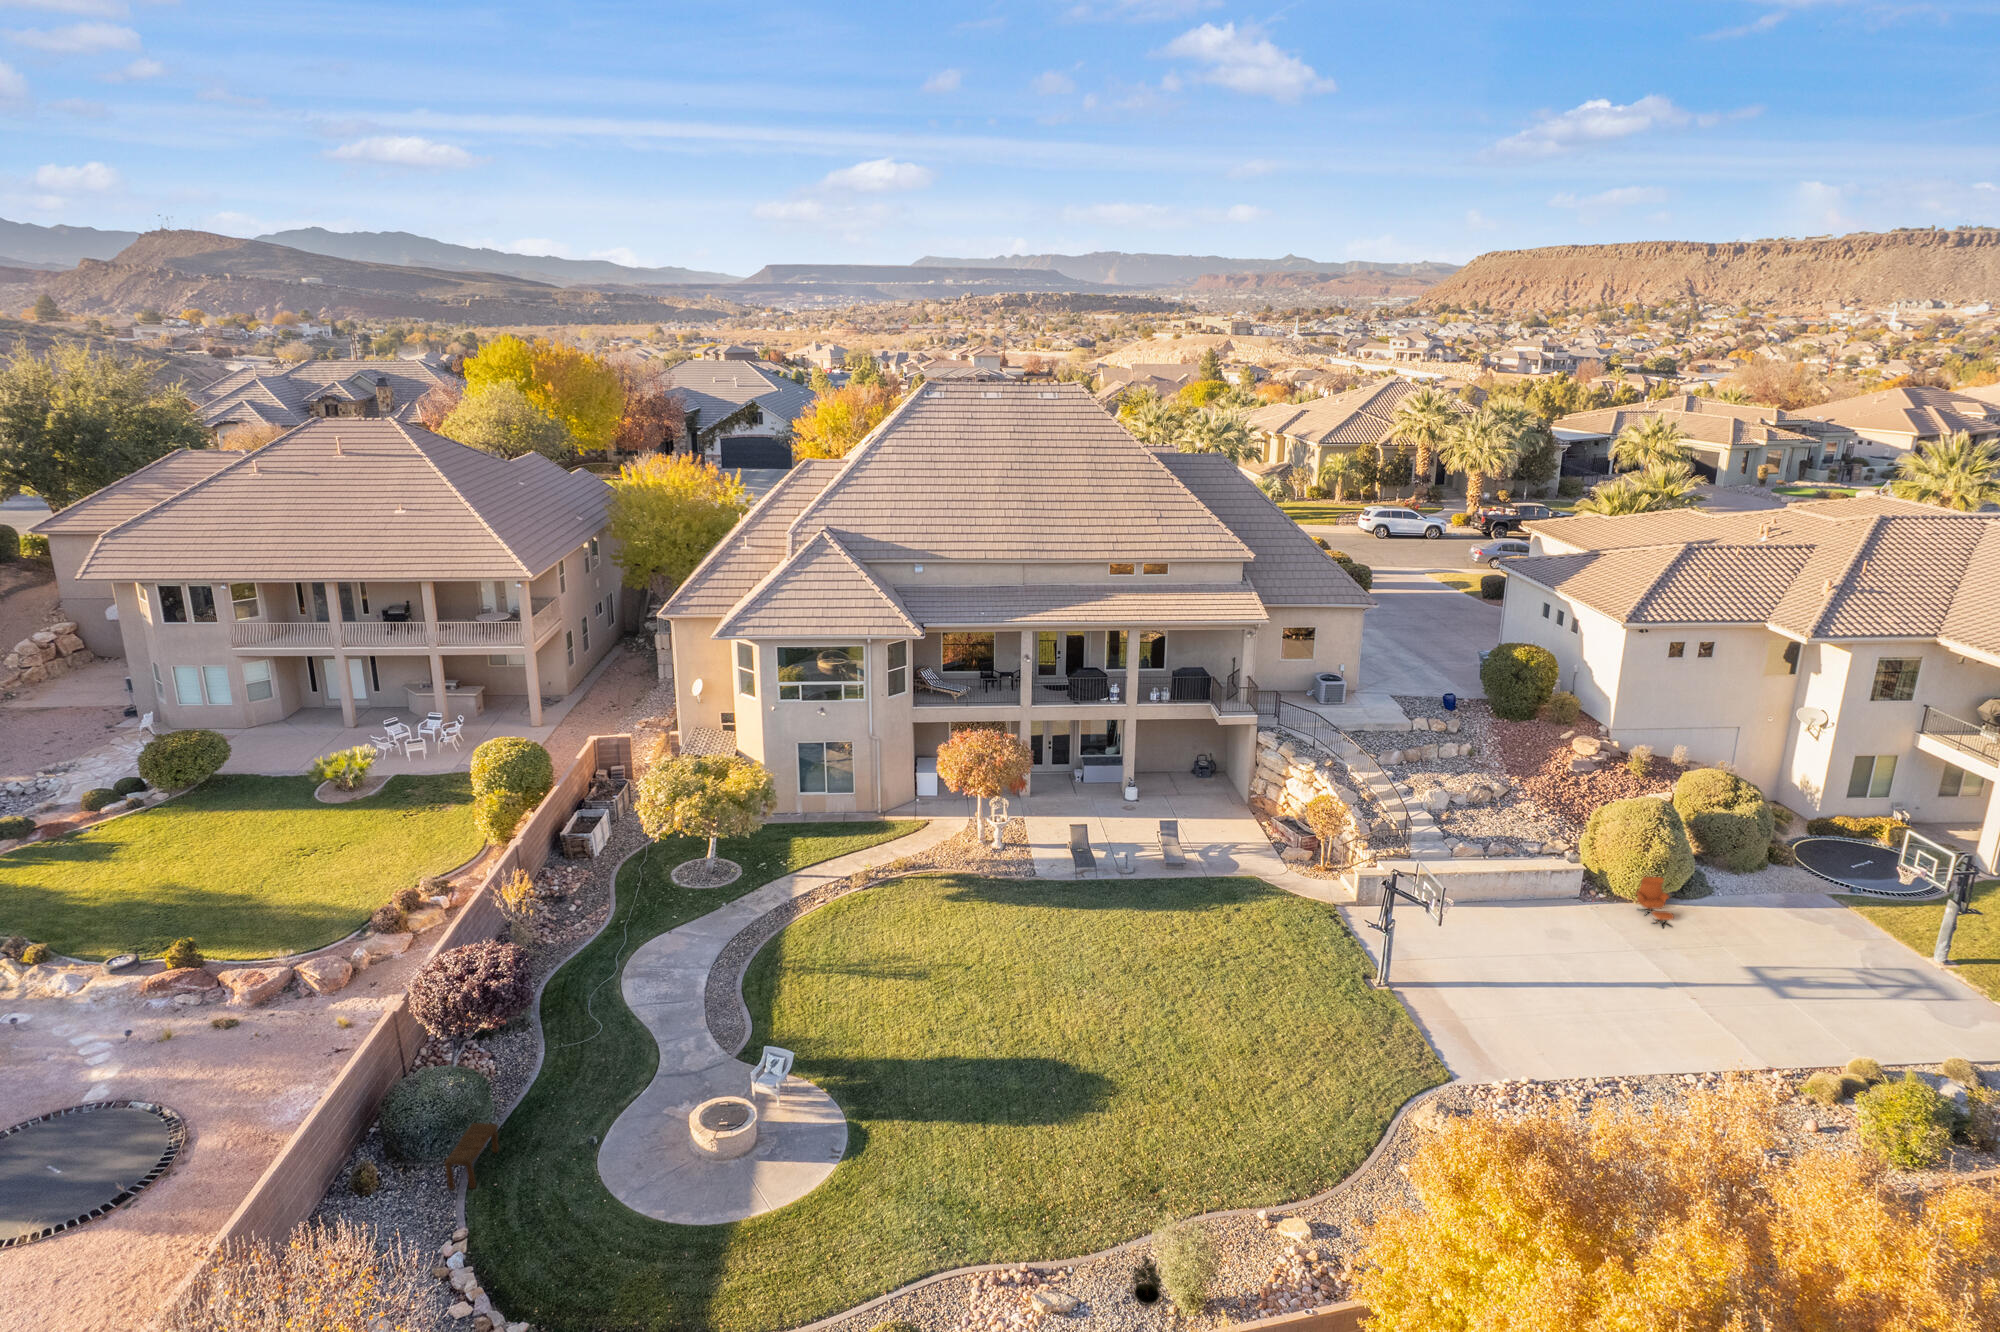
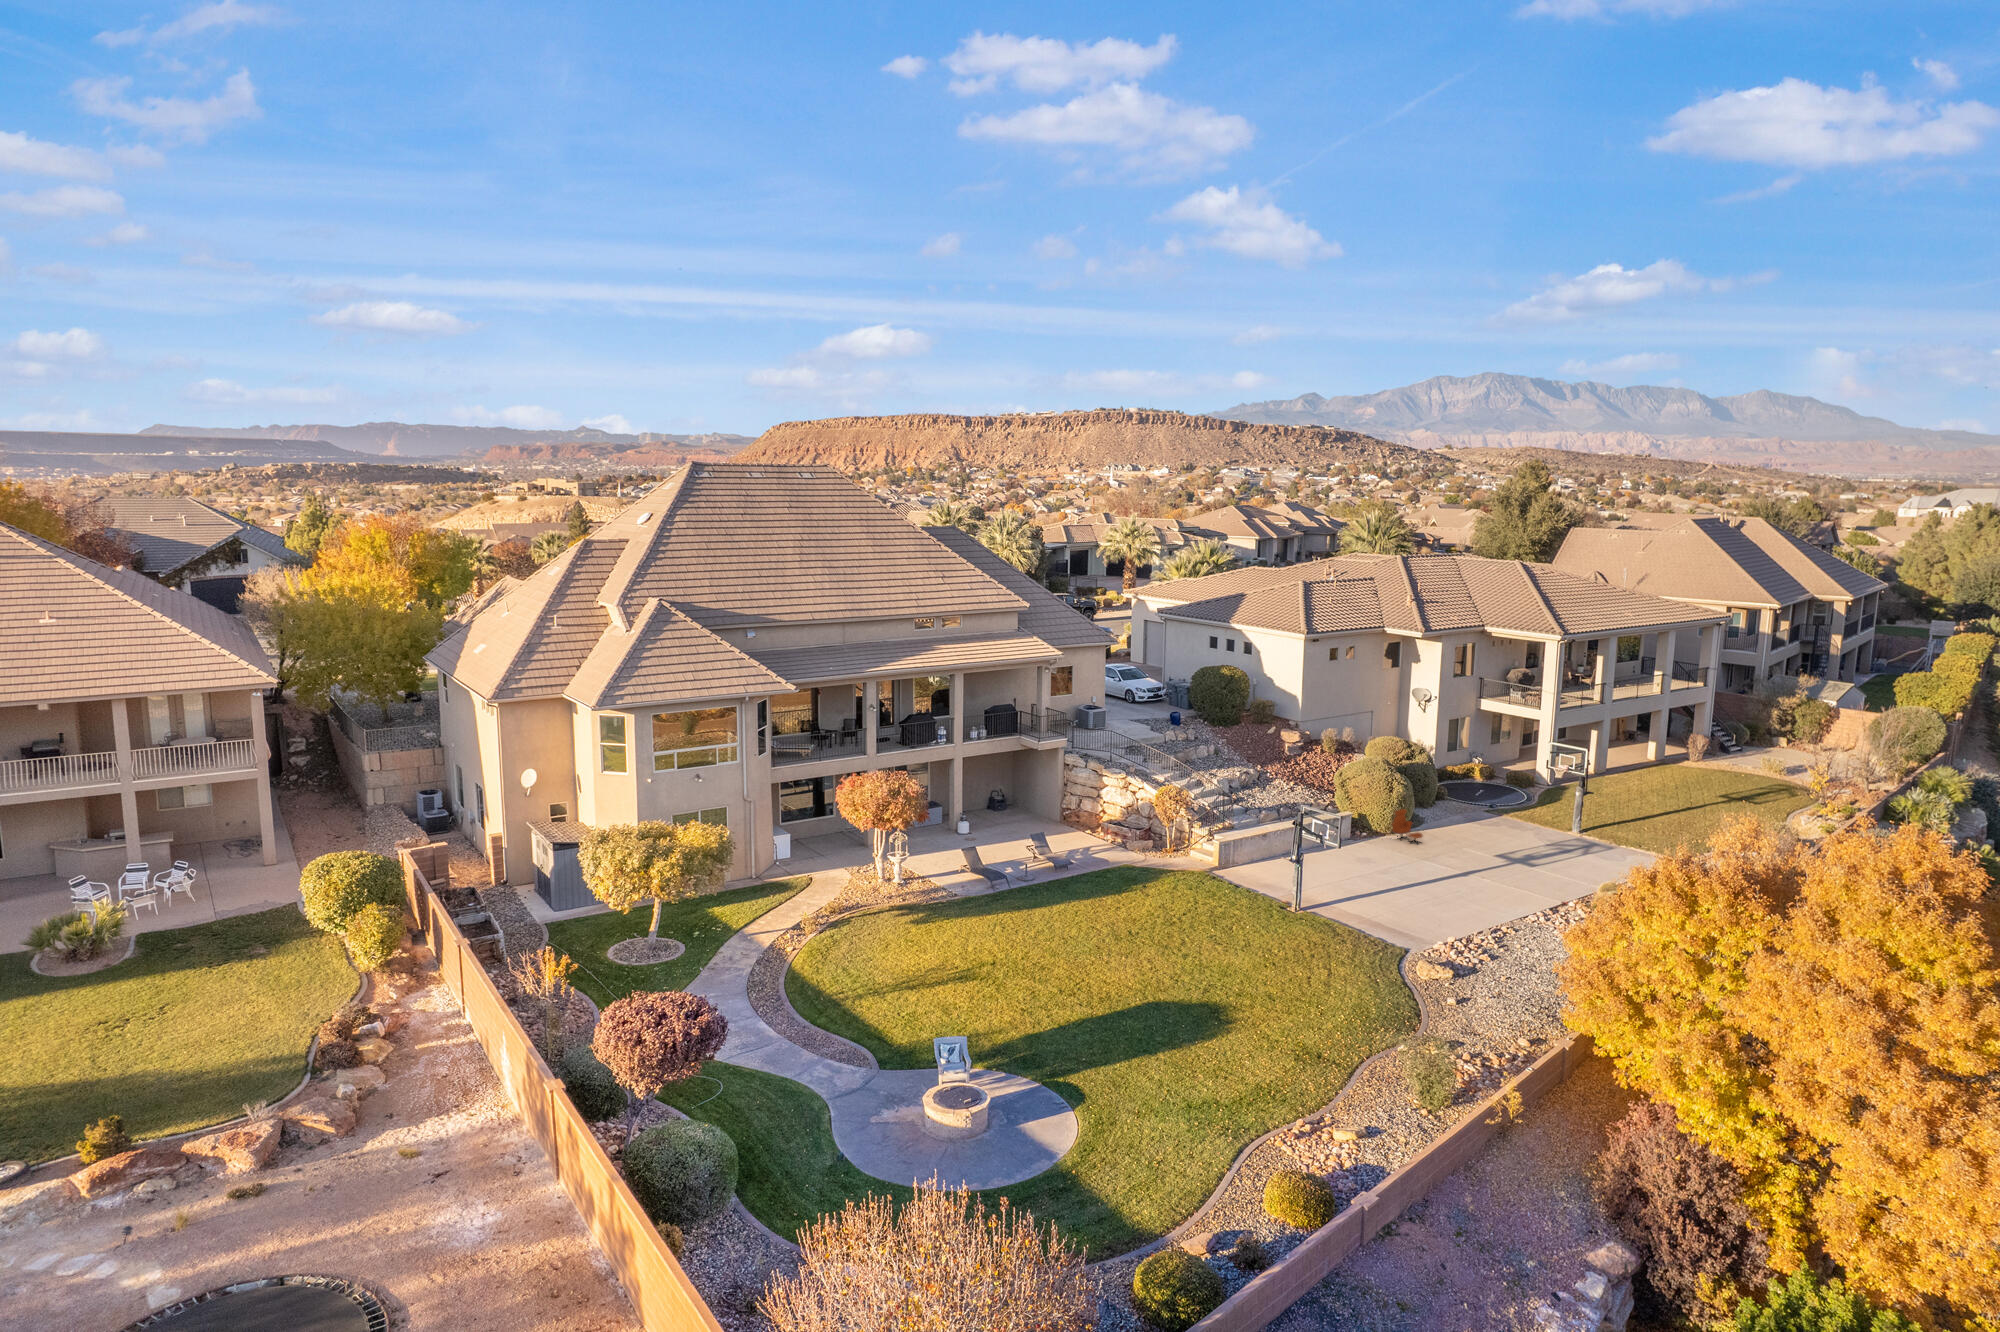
bench: present [444,1123,499,1190] -> none [737,1141,783,1209]
potted tree: present [1131,1254,1162,1305] -> none [1364,1056,1389,1098]

